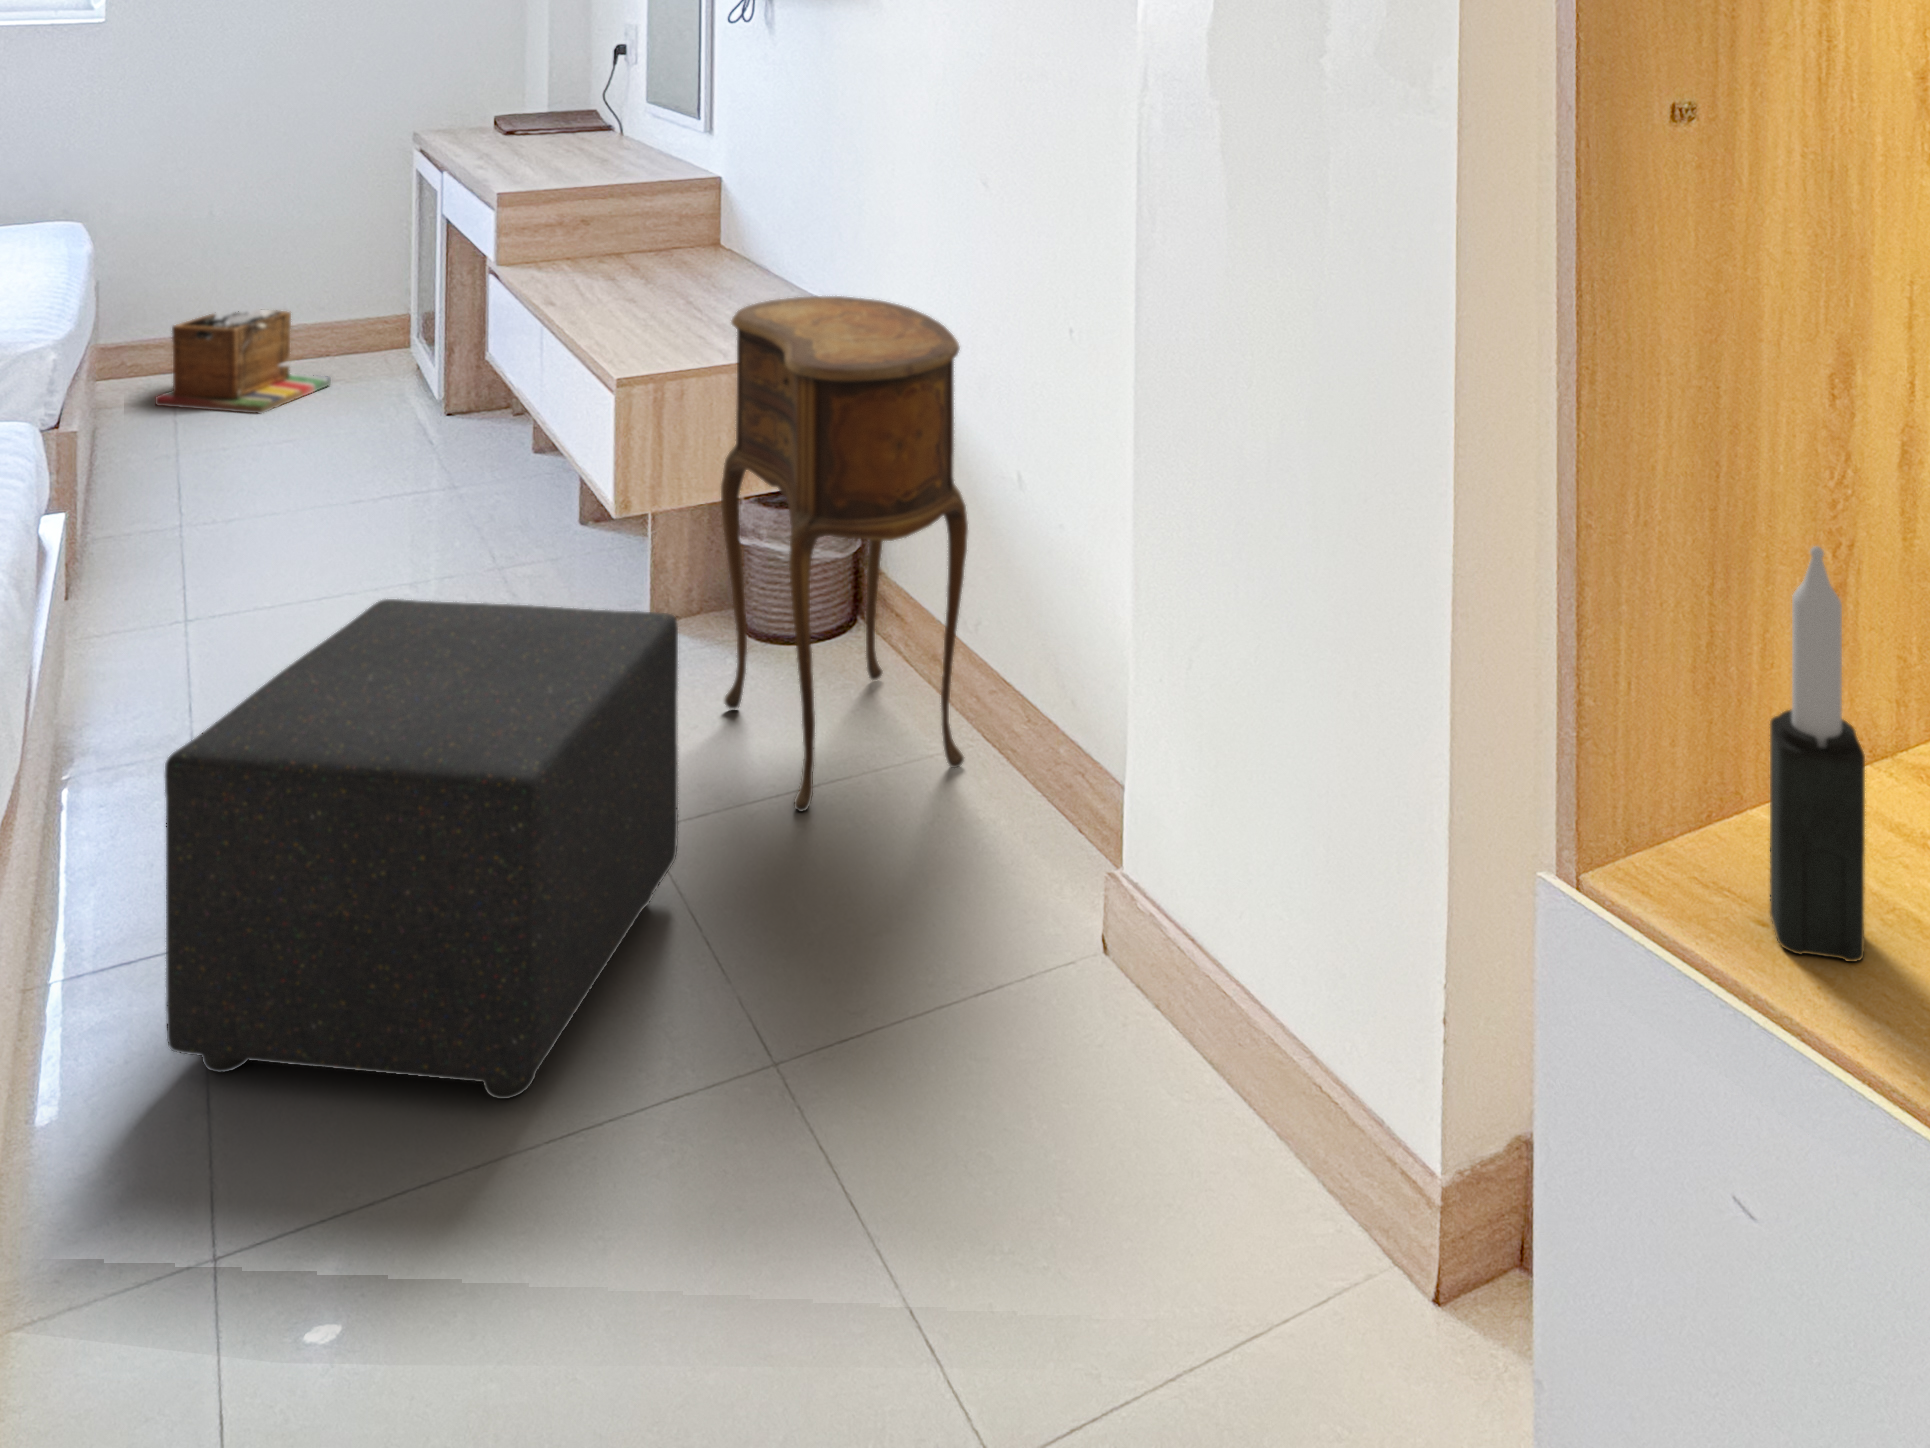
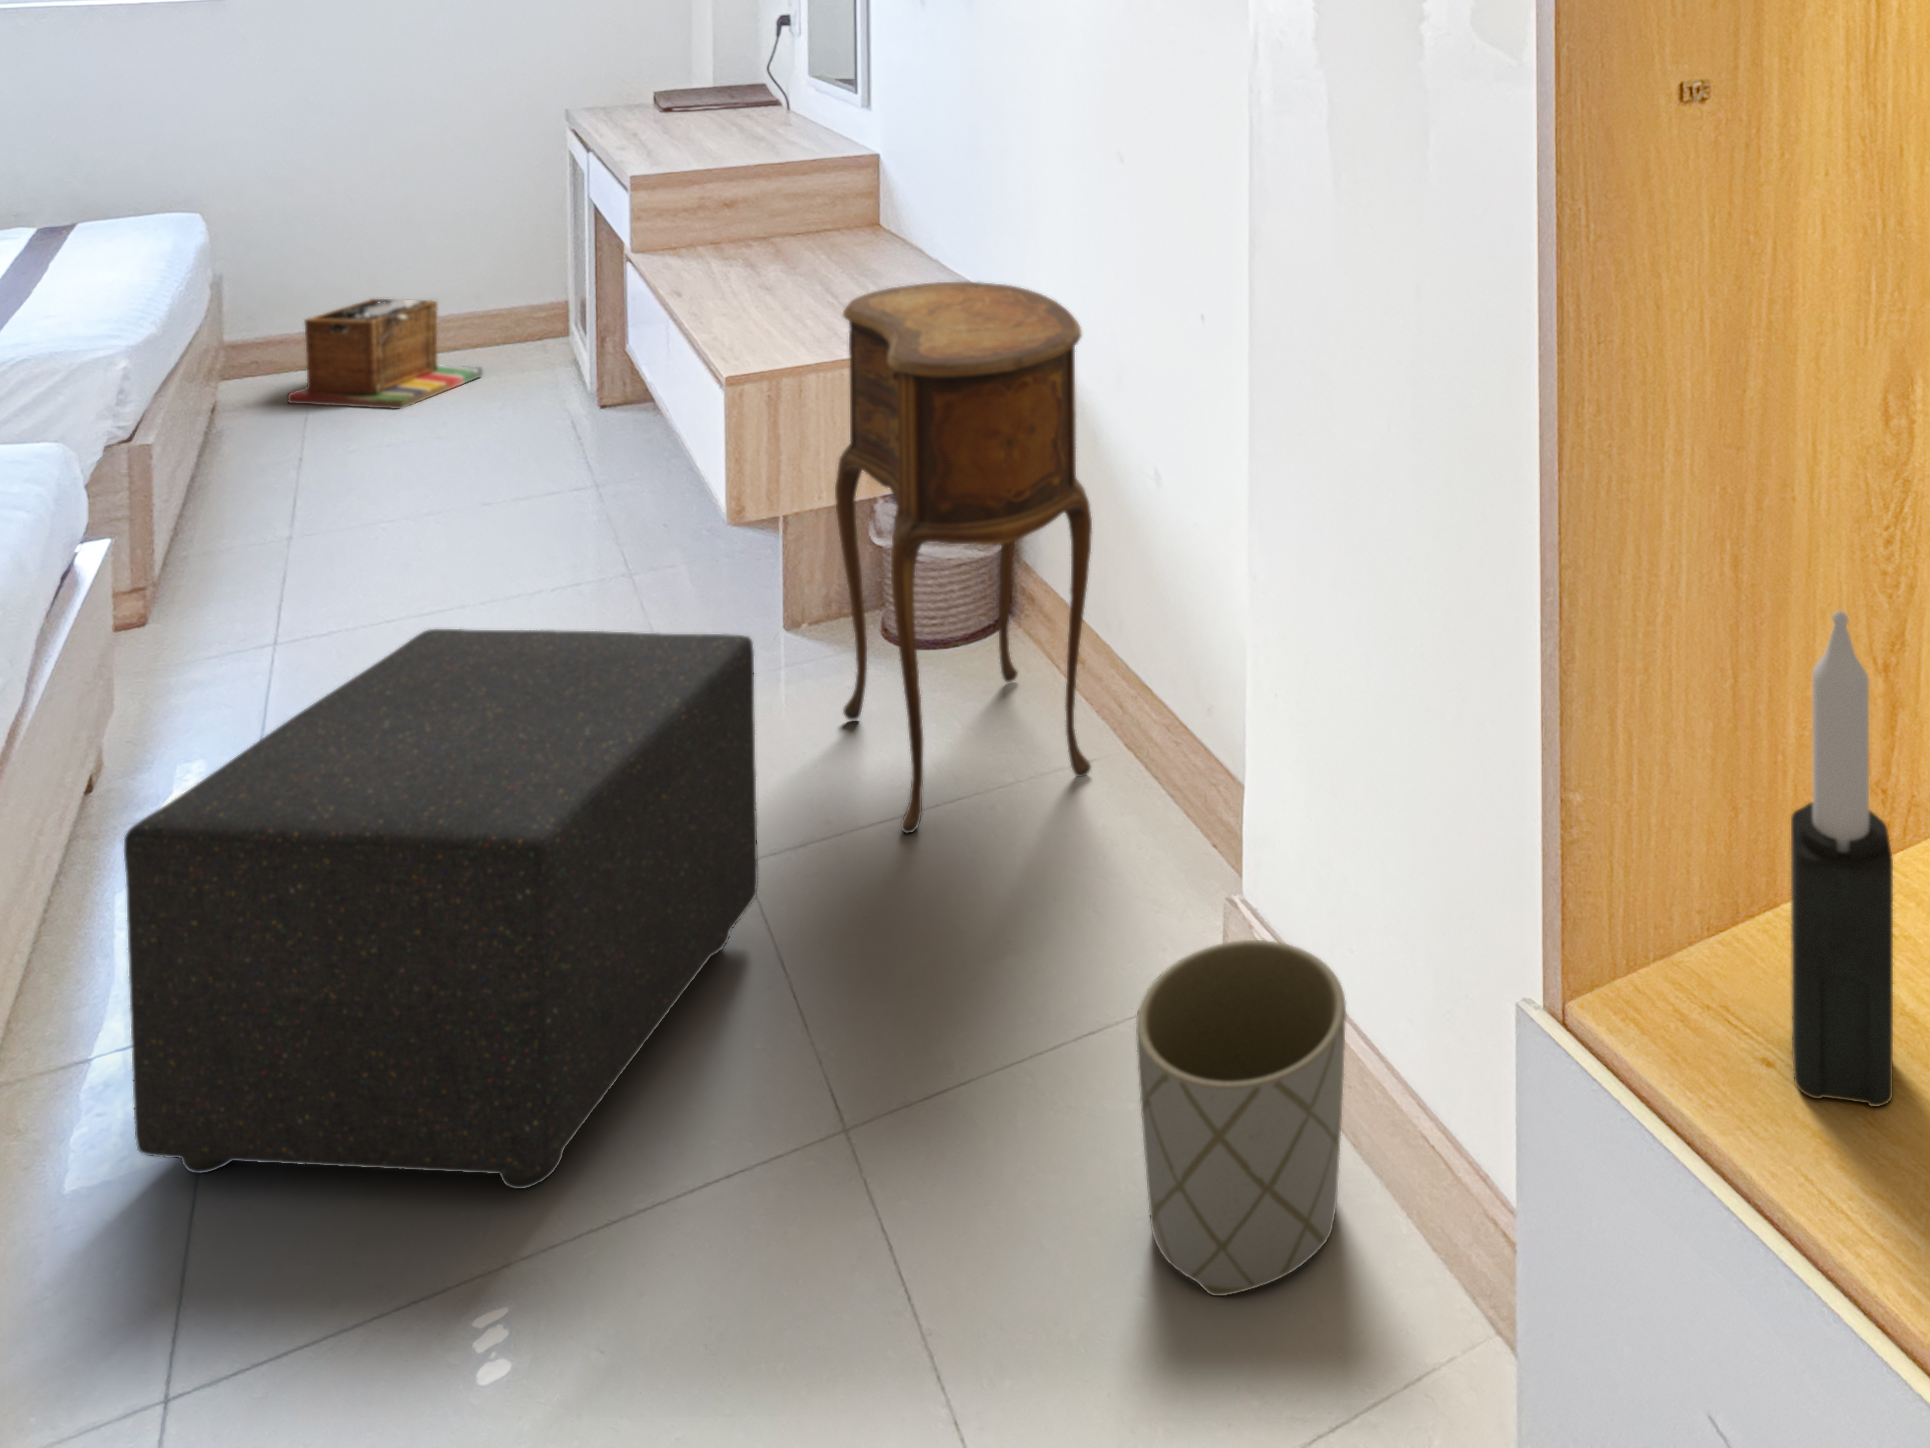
planter: none [1066,902,1257,1220] -> present [1136,940,1346,1296]

